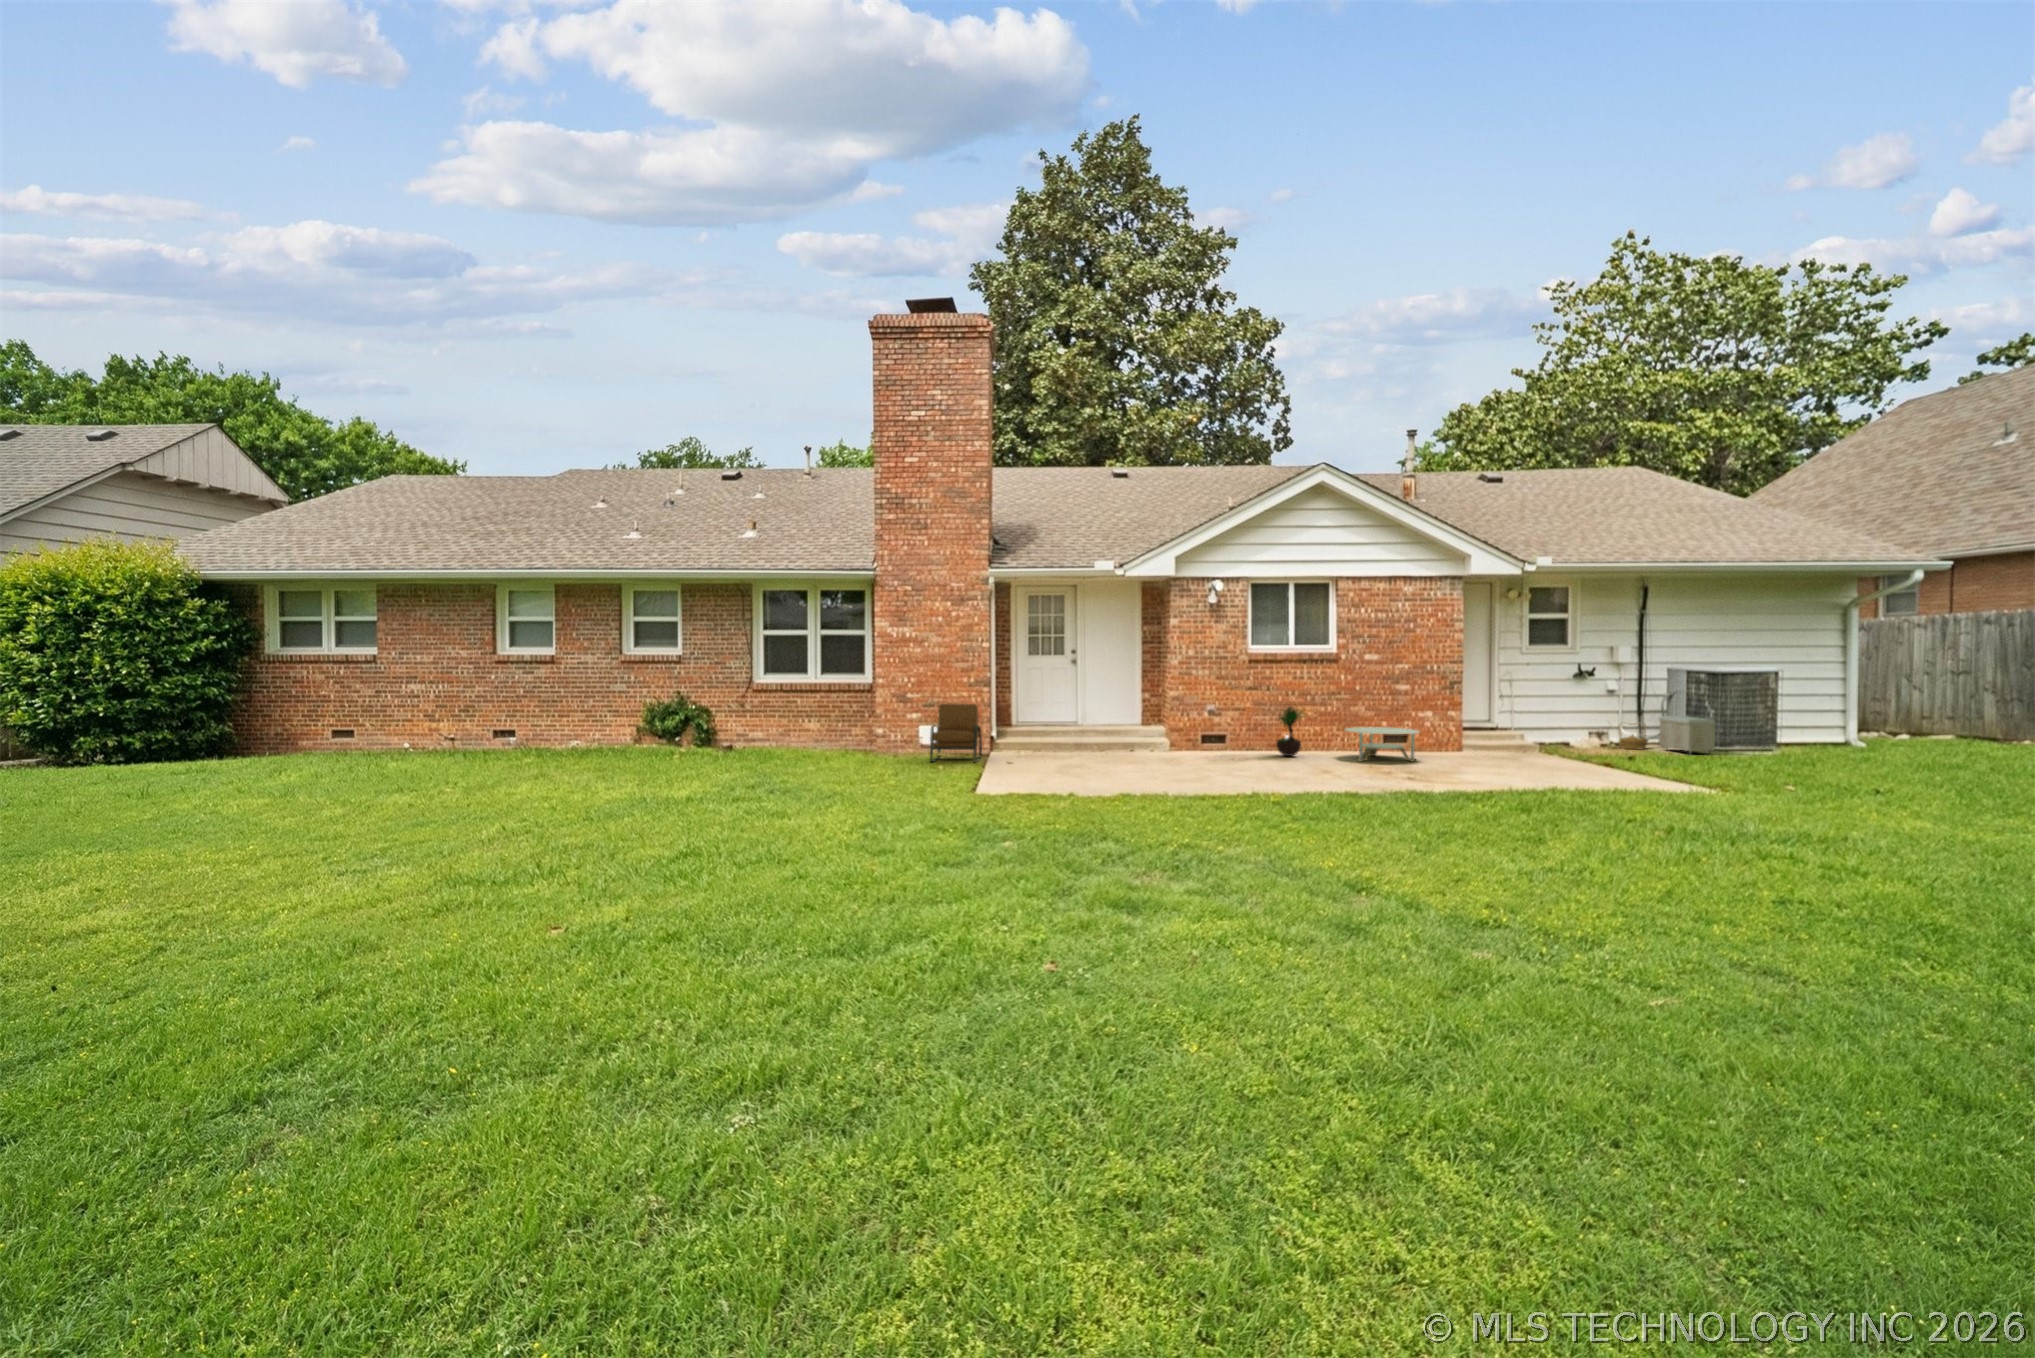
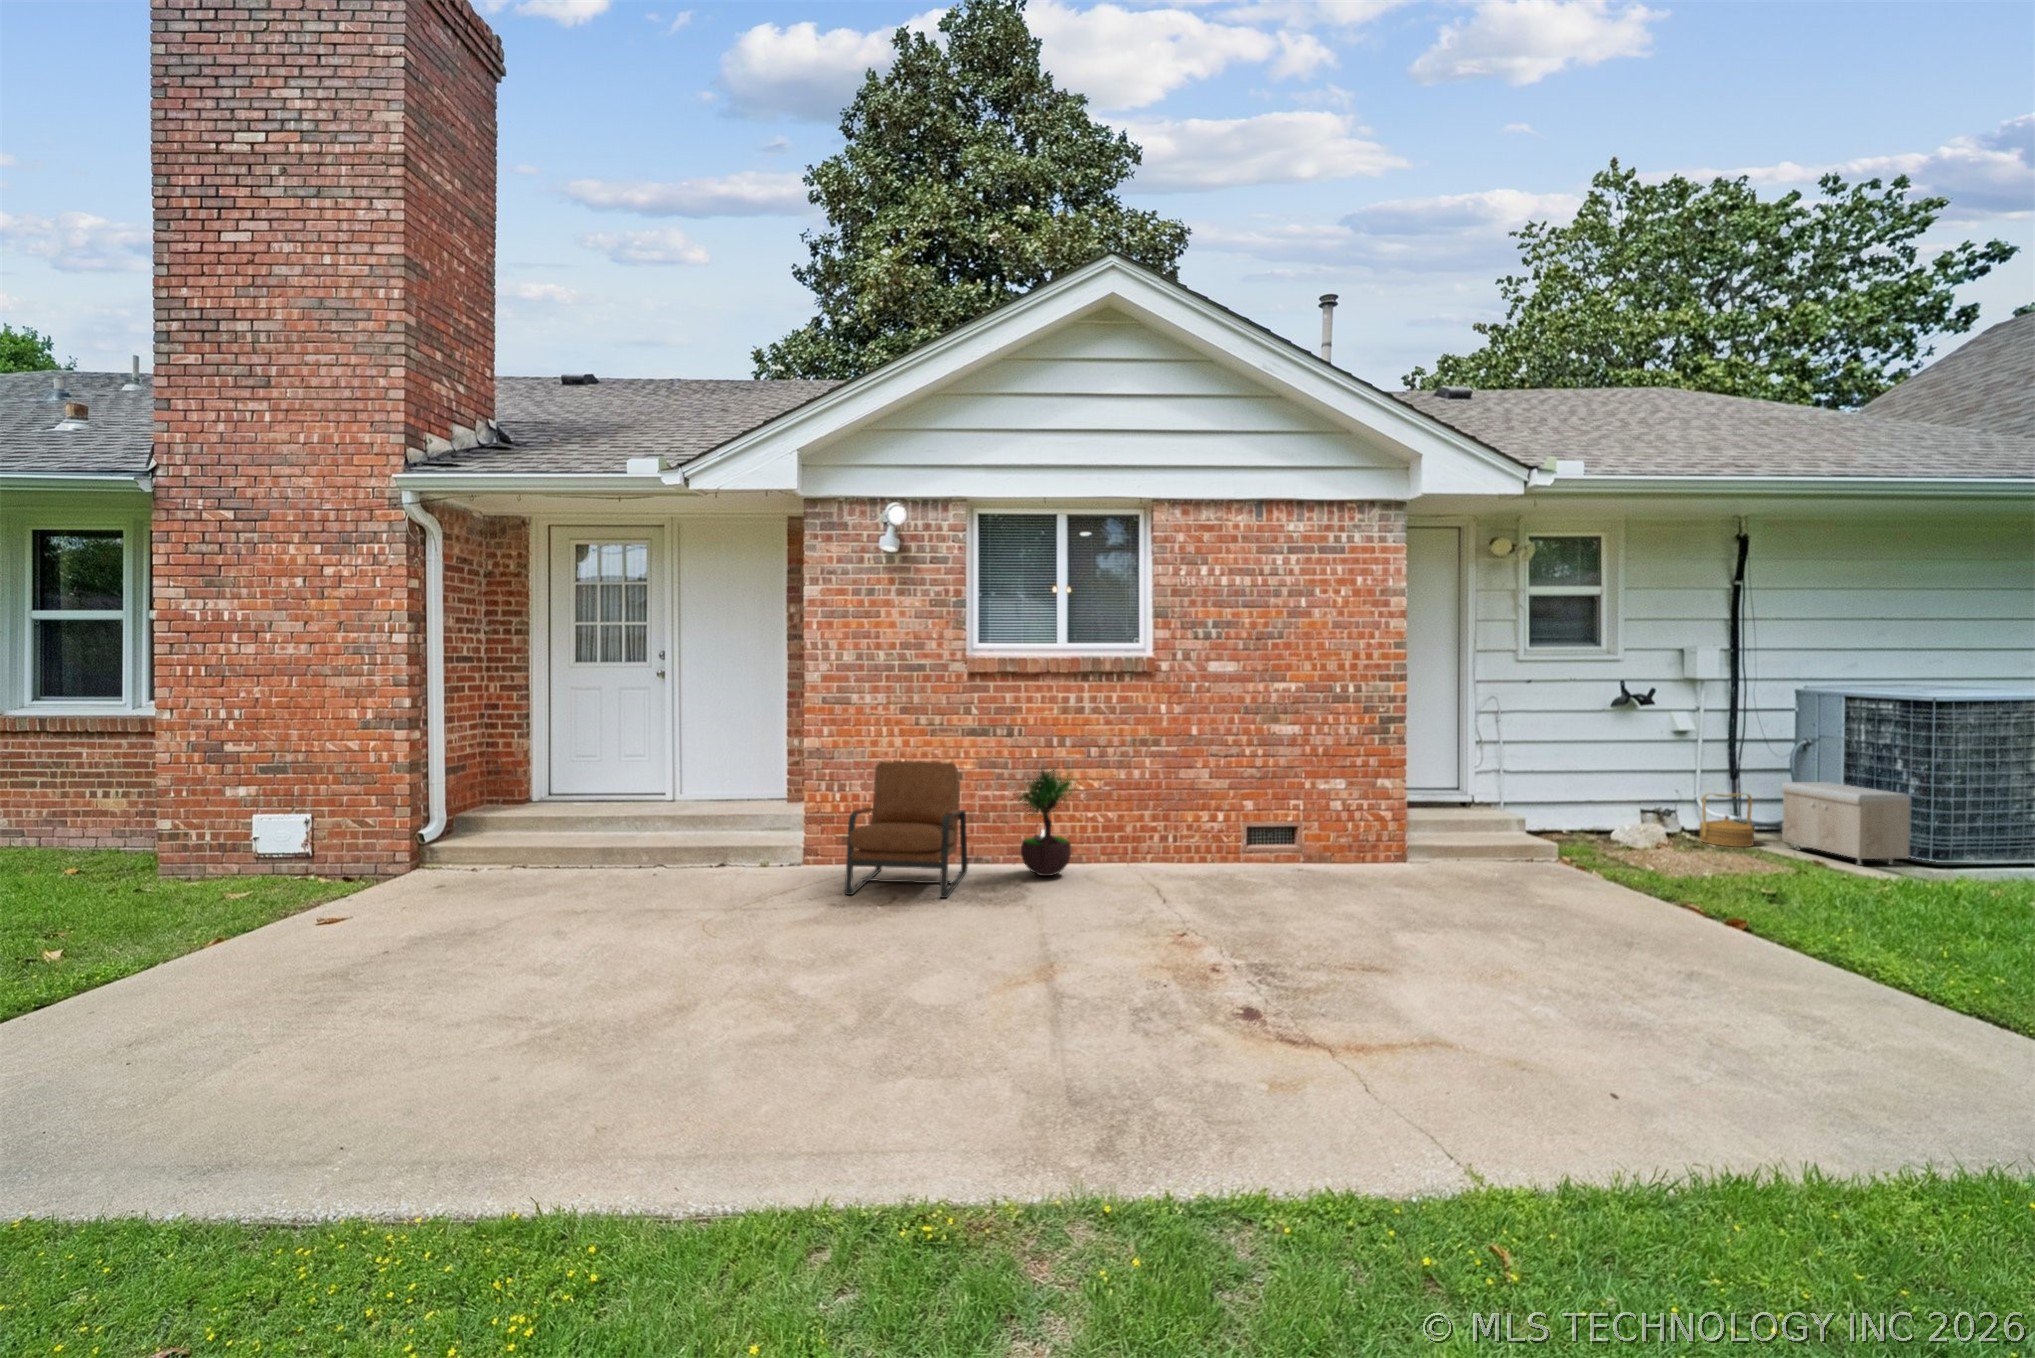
chair: present [930,704,982,763] -> present [845,761,968,898]
round table: present [1345,727,1420,761] -> none [1157,811,1317,897]

